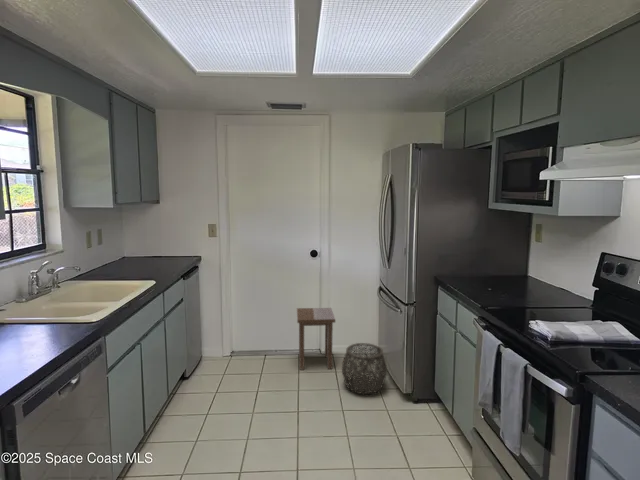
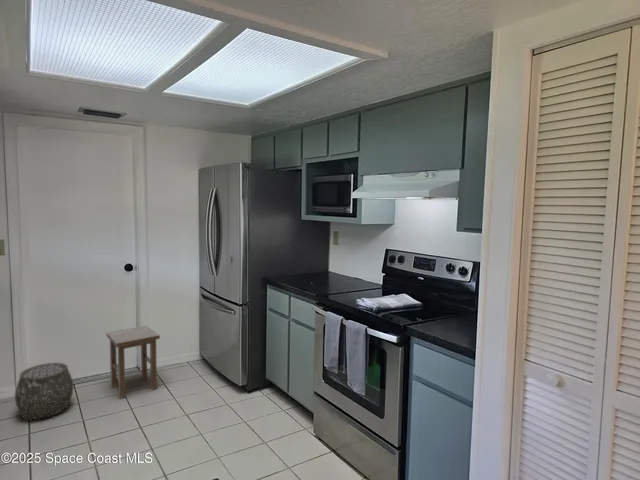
woven basket: present [342,343,387,394] -> present [15,363,73,419]

